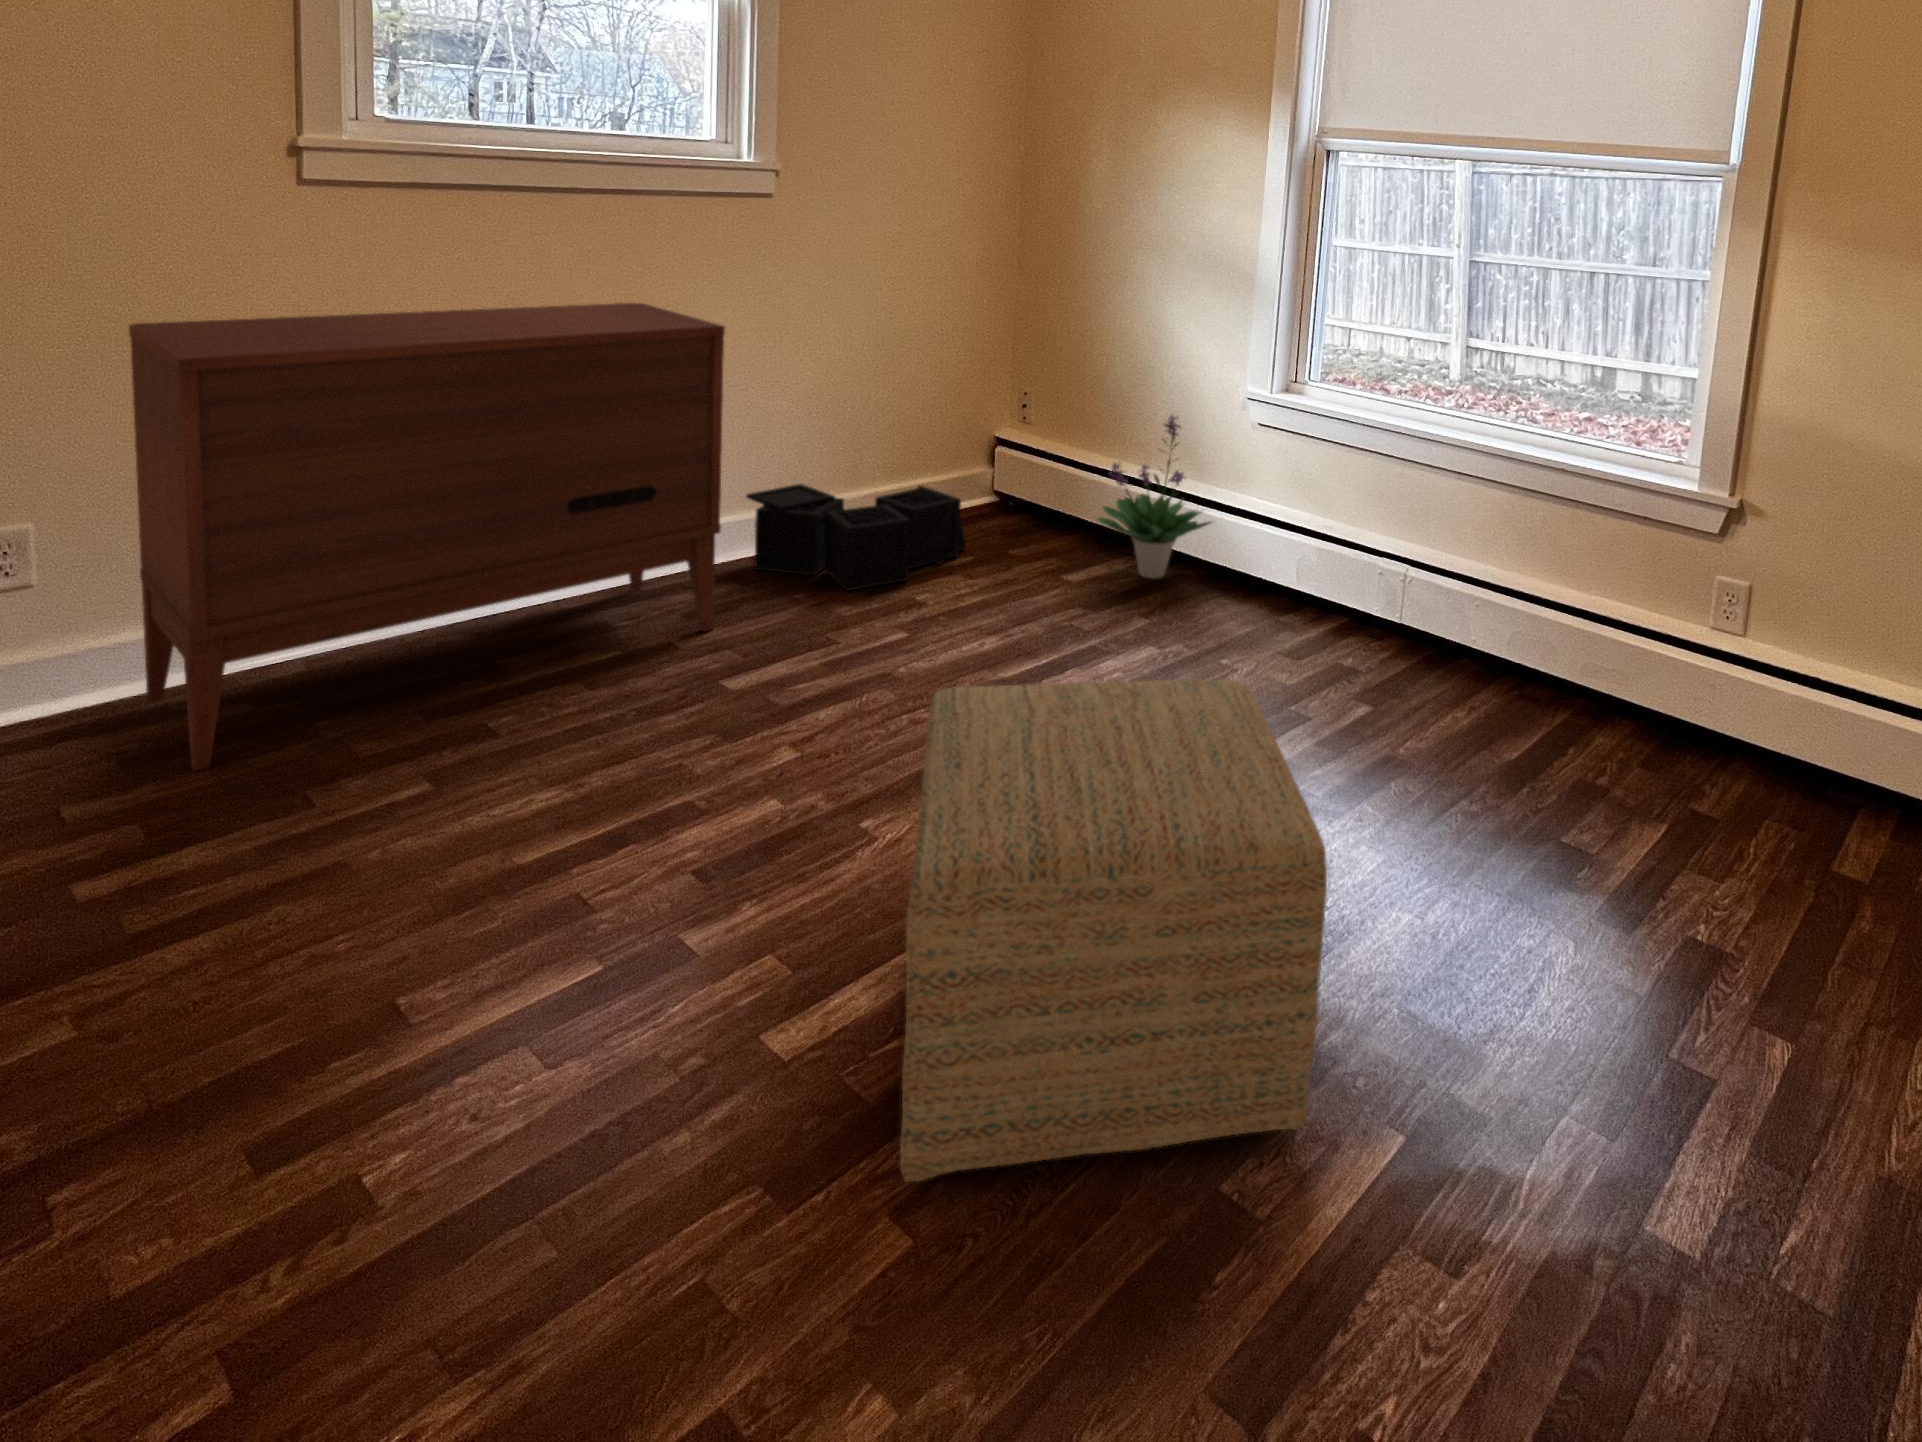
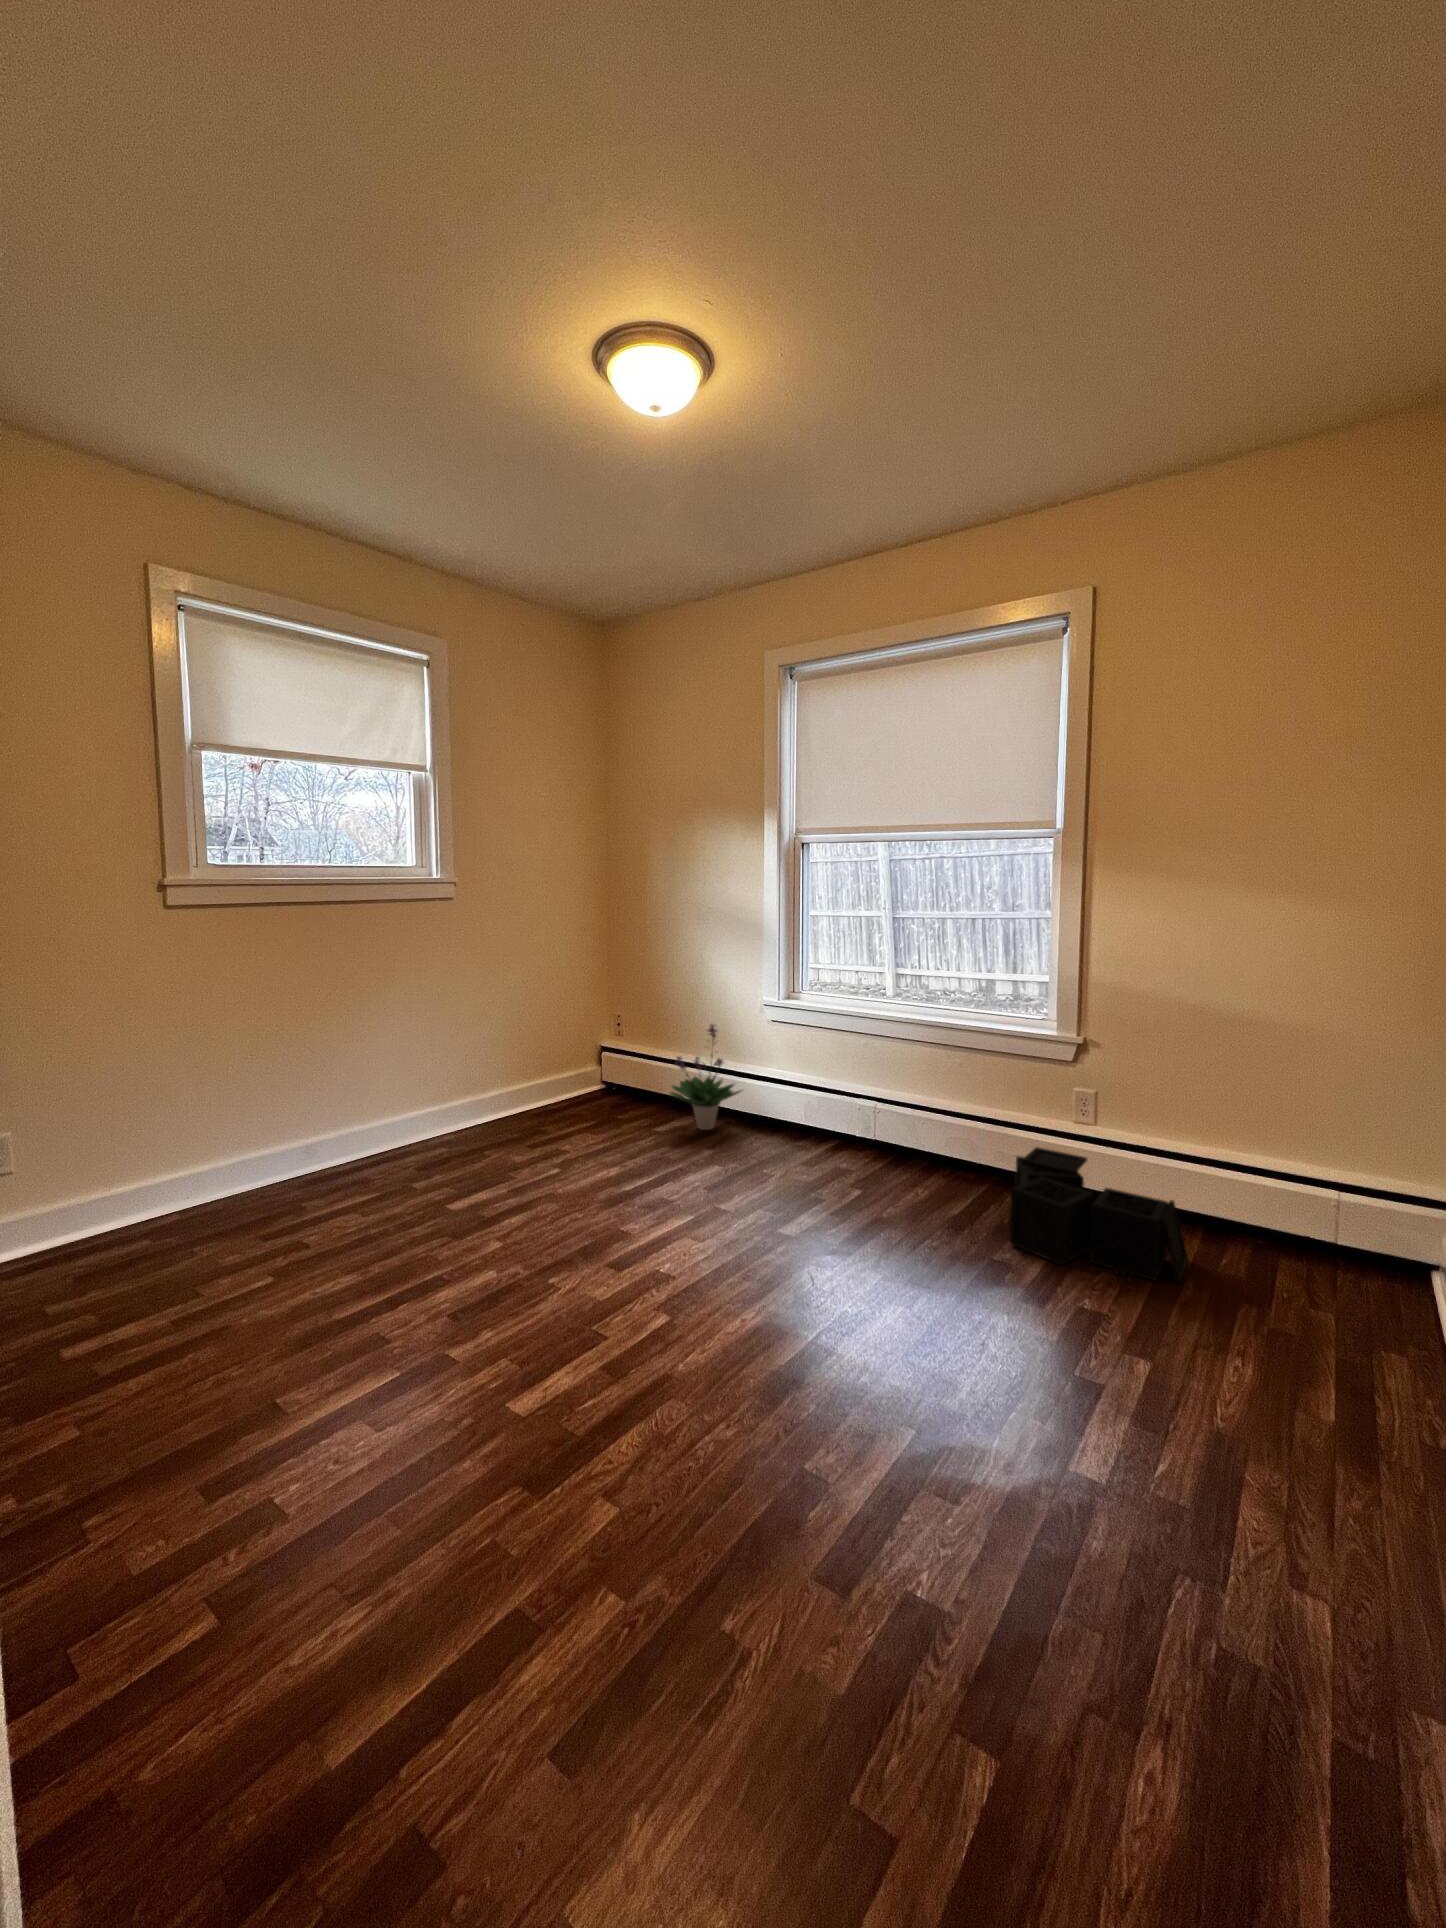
dresser: present [129,303,725,771] -> none [70,973,435,1280]
storage bin: present [746,484,966,590] -> present [1009,1147,1188,1282]
ottoman: present [900,679,1327,1182] -> none [595,1164,857,1474]

